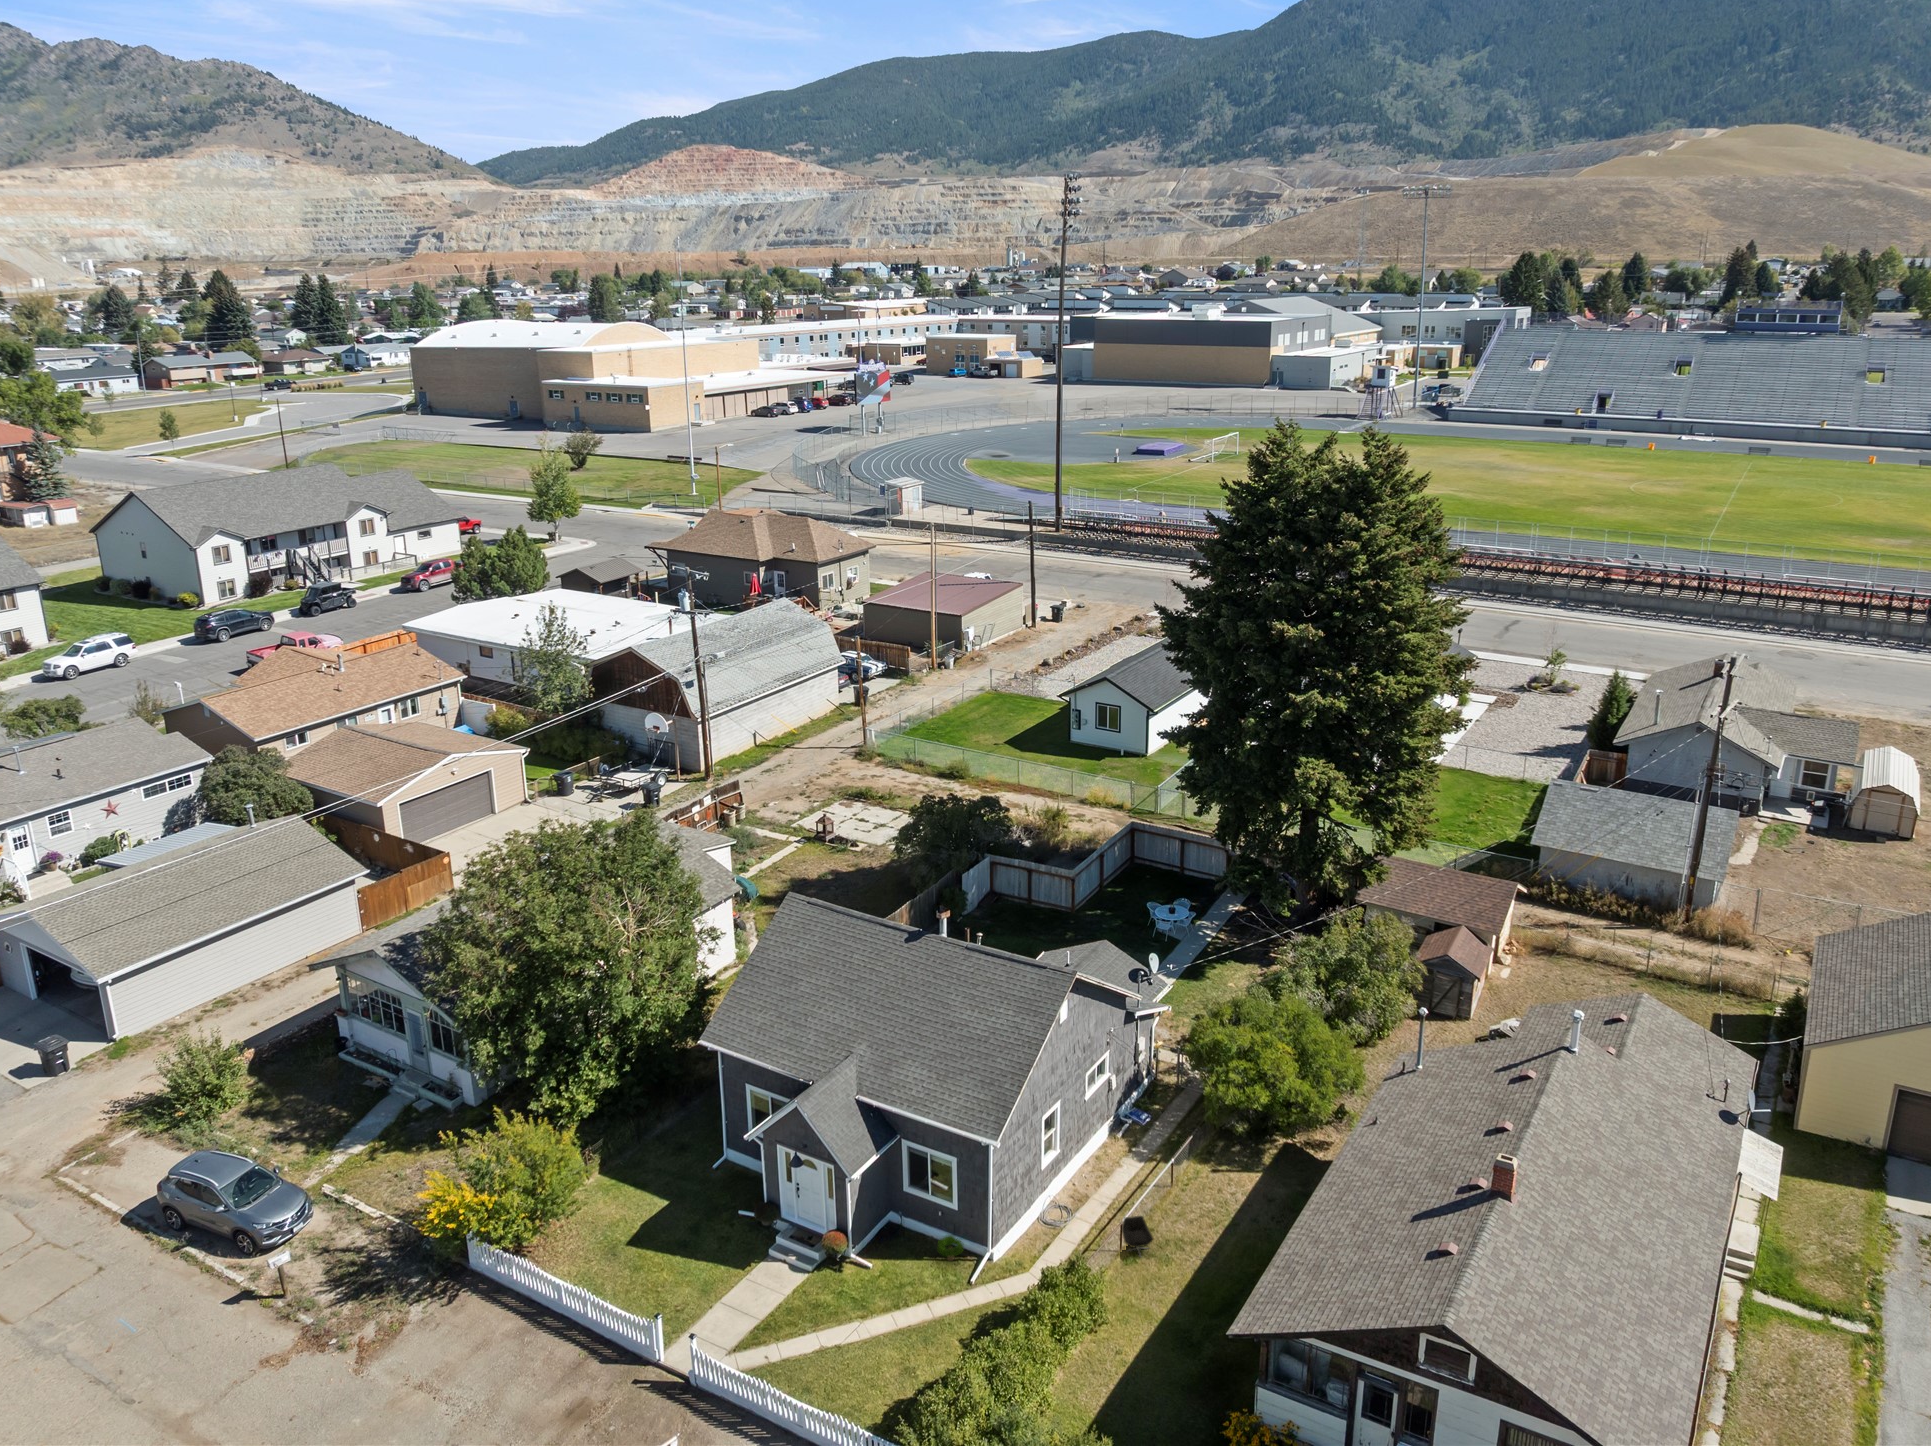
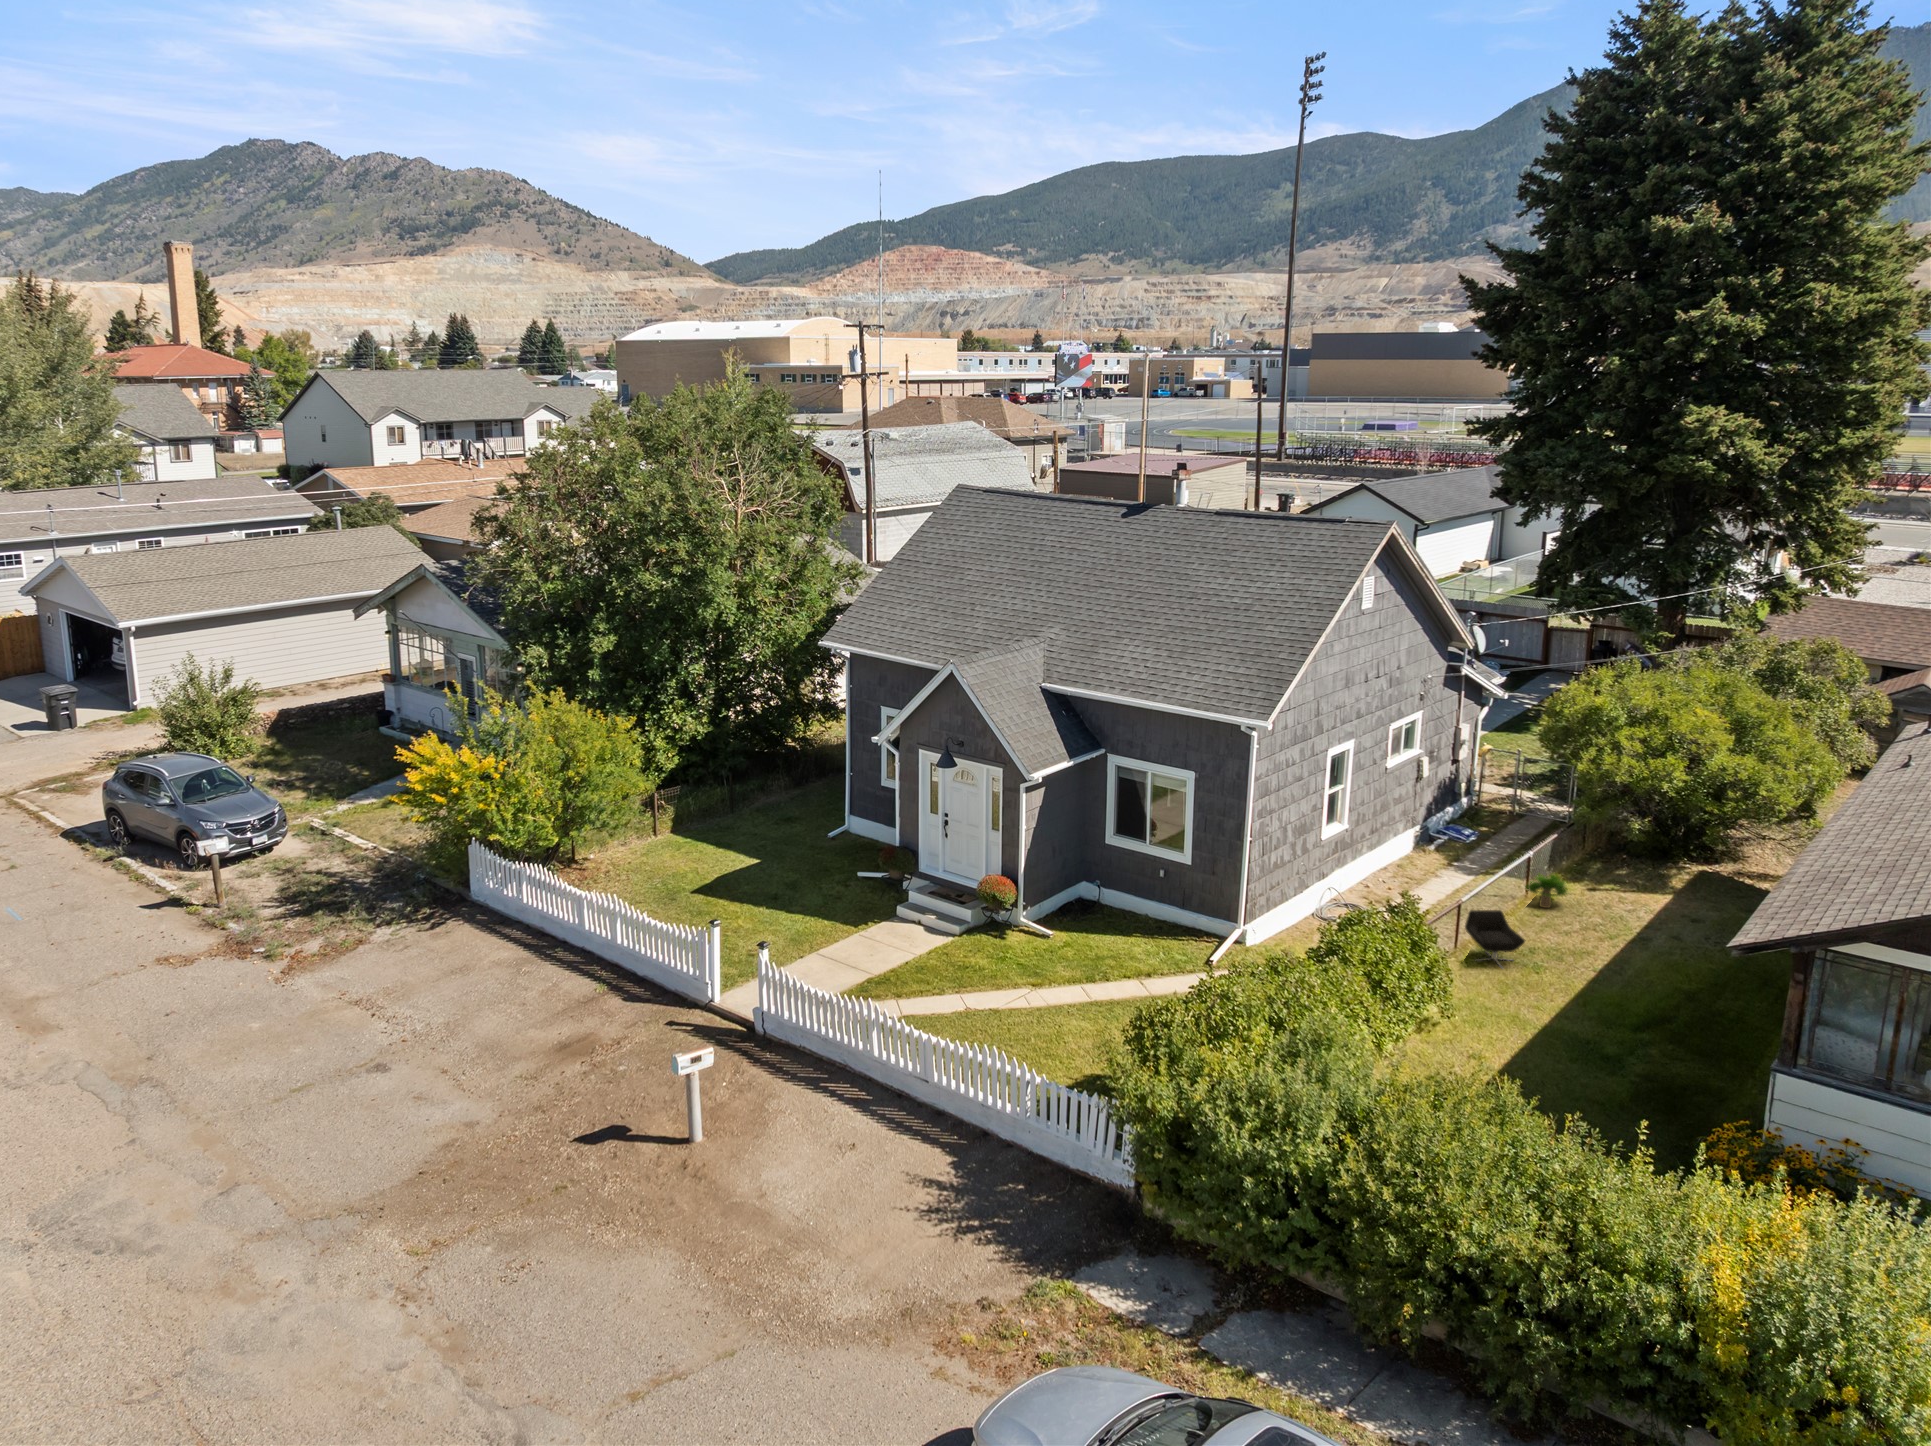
potted plant: present [938,1235,963,1261] -> present [1525,873,1568,908]

